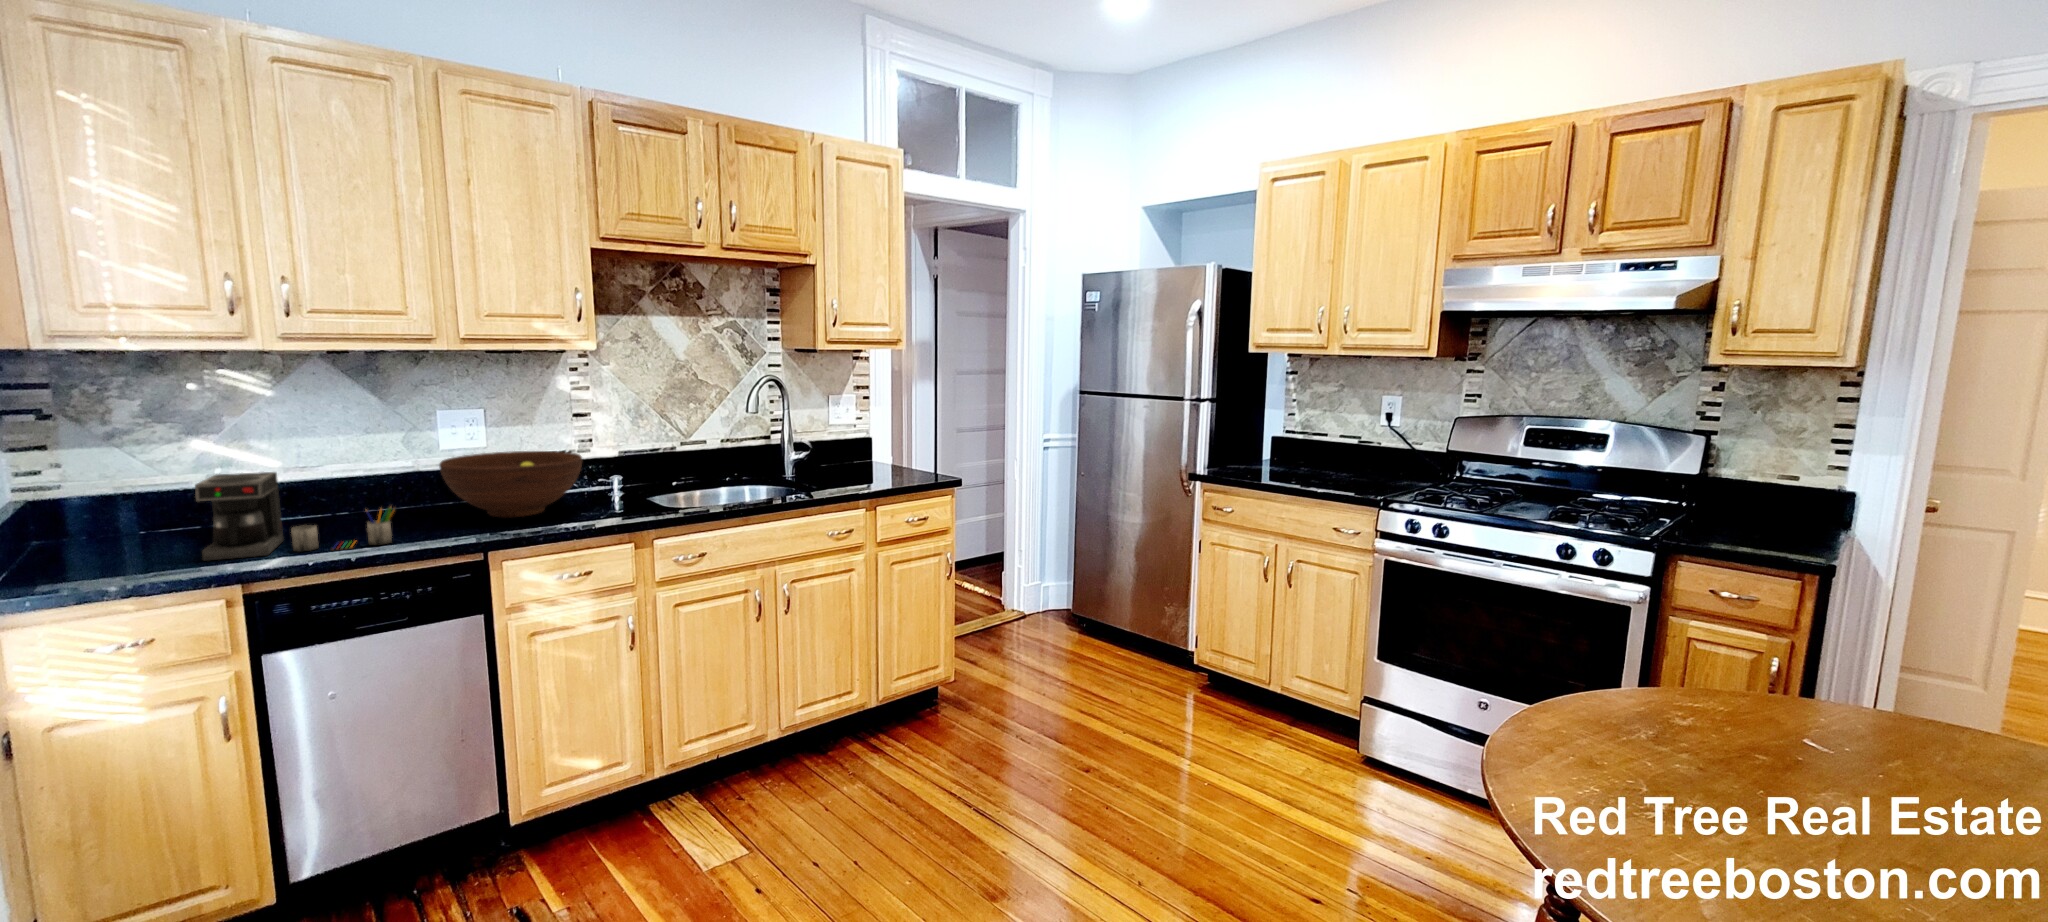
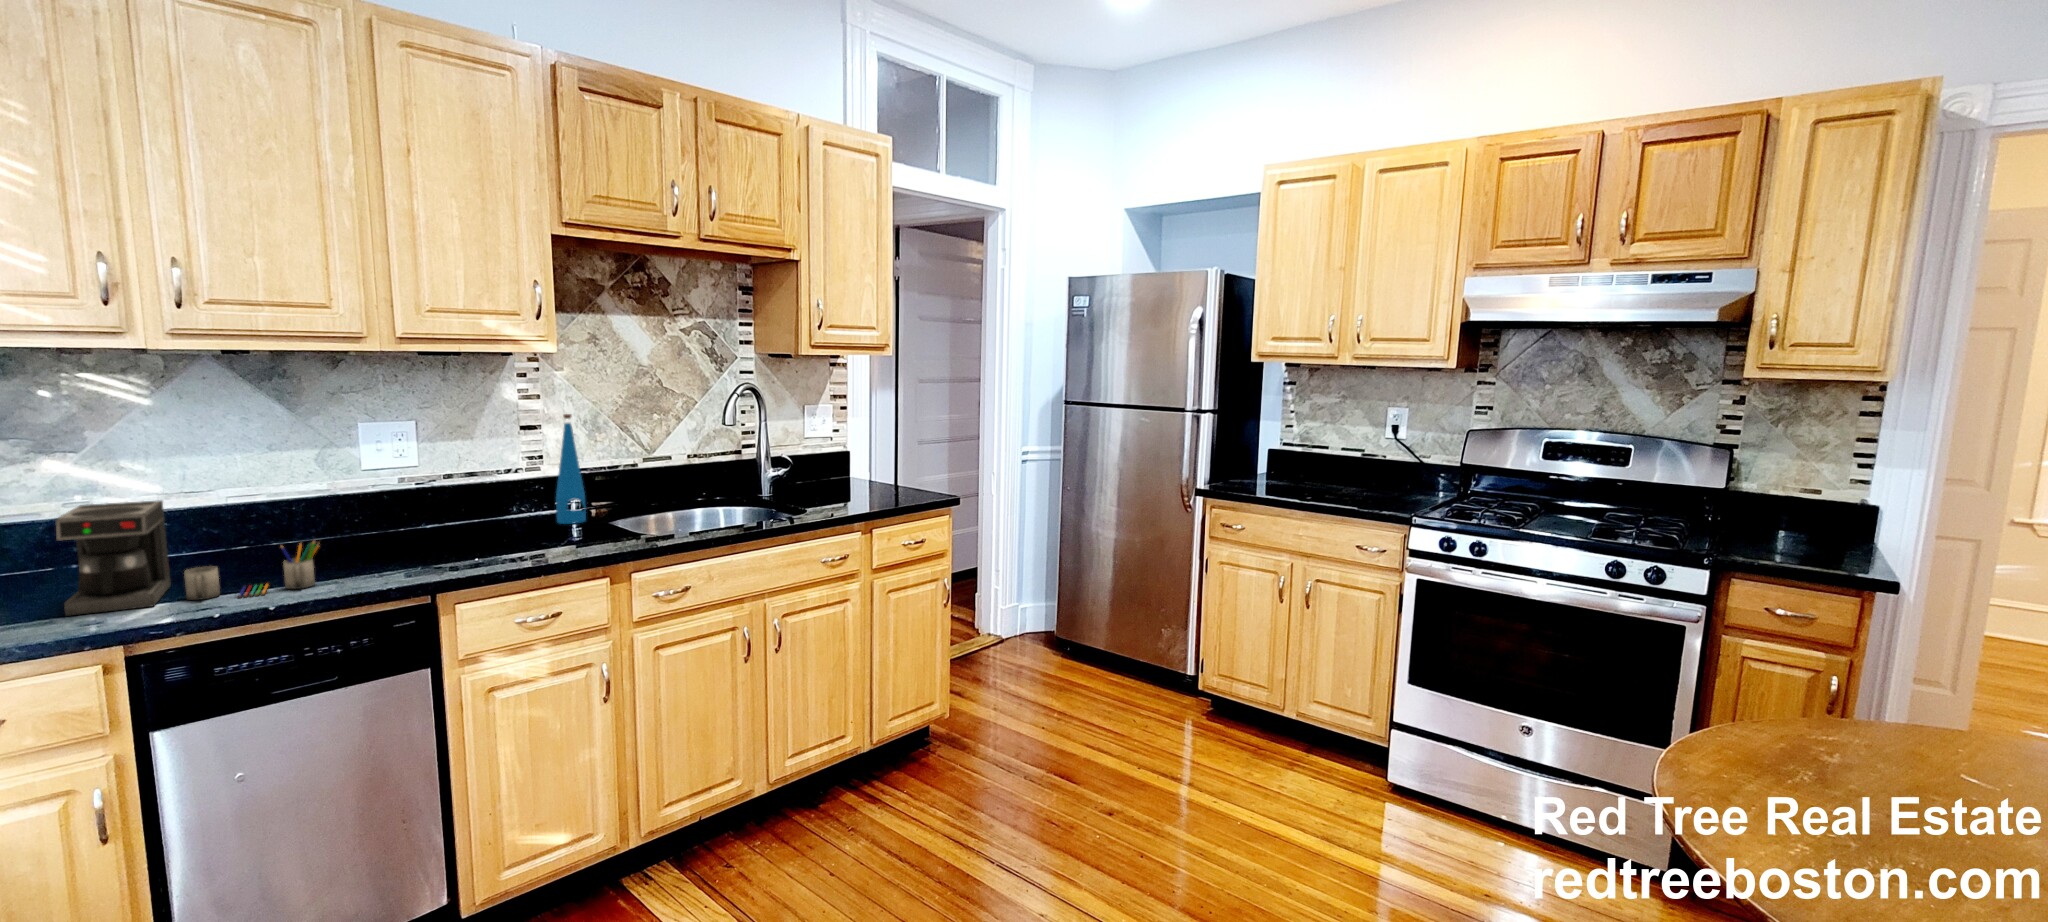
bottle: none [599,403,625,498] -> present [556,414,586,524]
fruit bowl: present [439,451,582,518] -> none [369,470,542,550]

